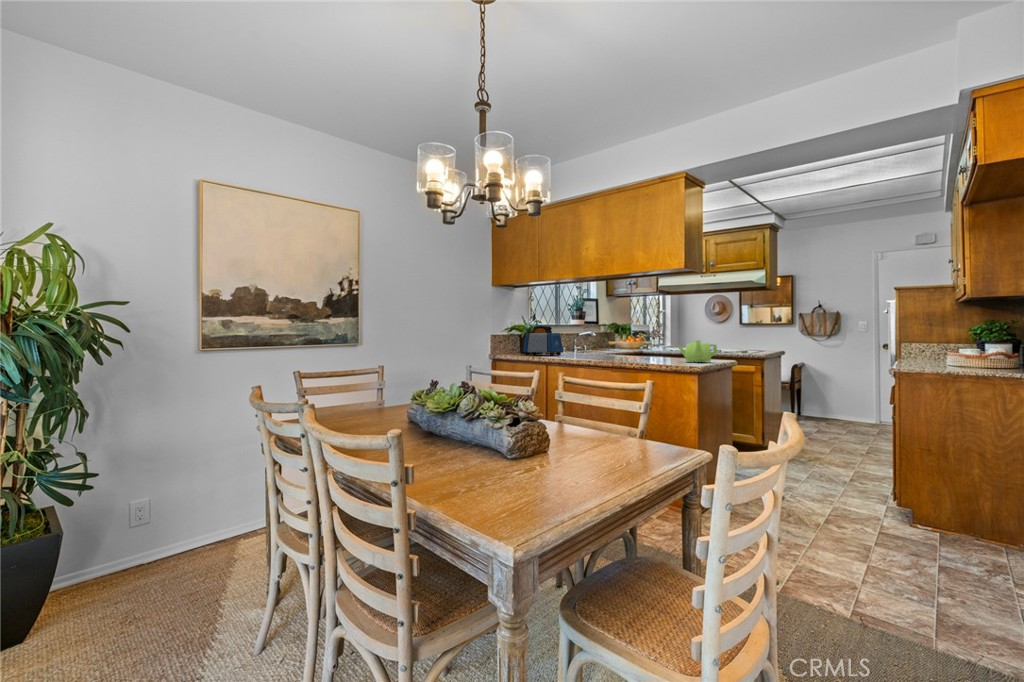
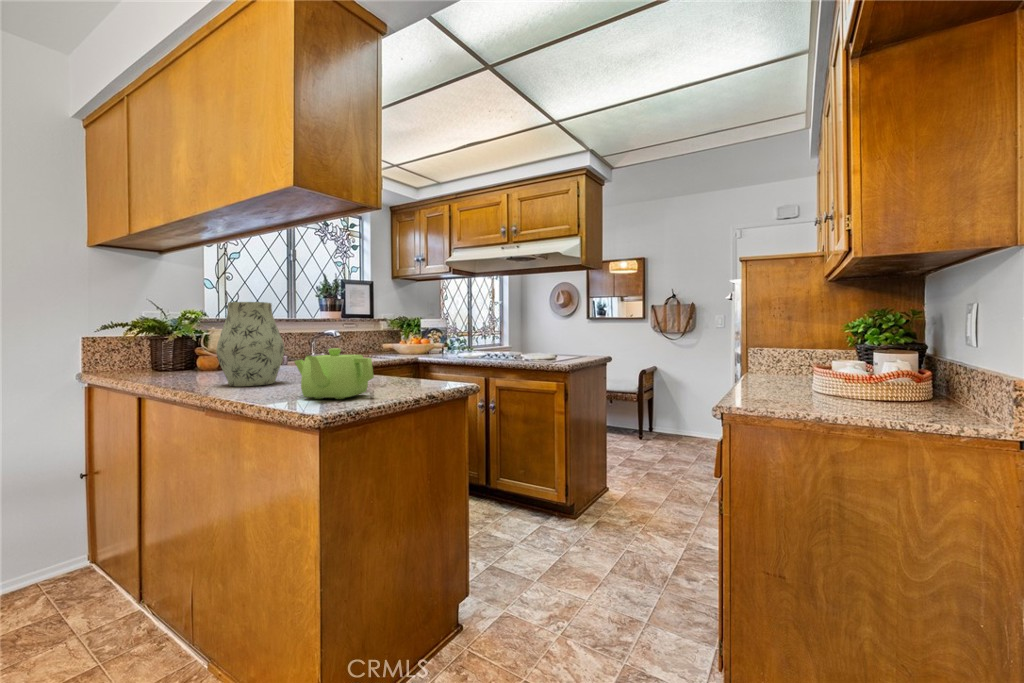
vase: none [611,318,642,359] -> present [216,302,284,386]
toaster: present [523,326,563,356] -> none [117,319,195,376]

